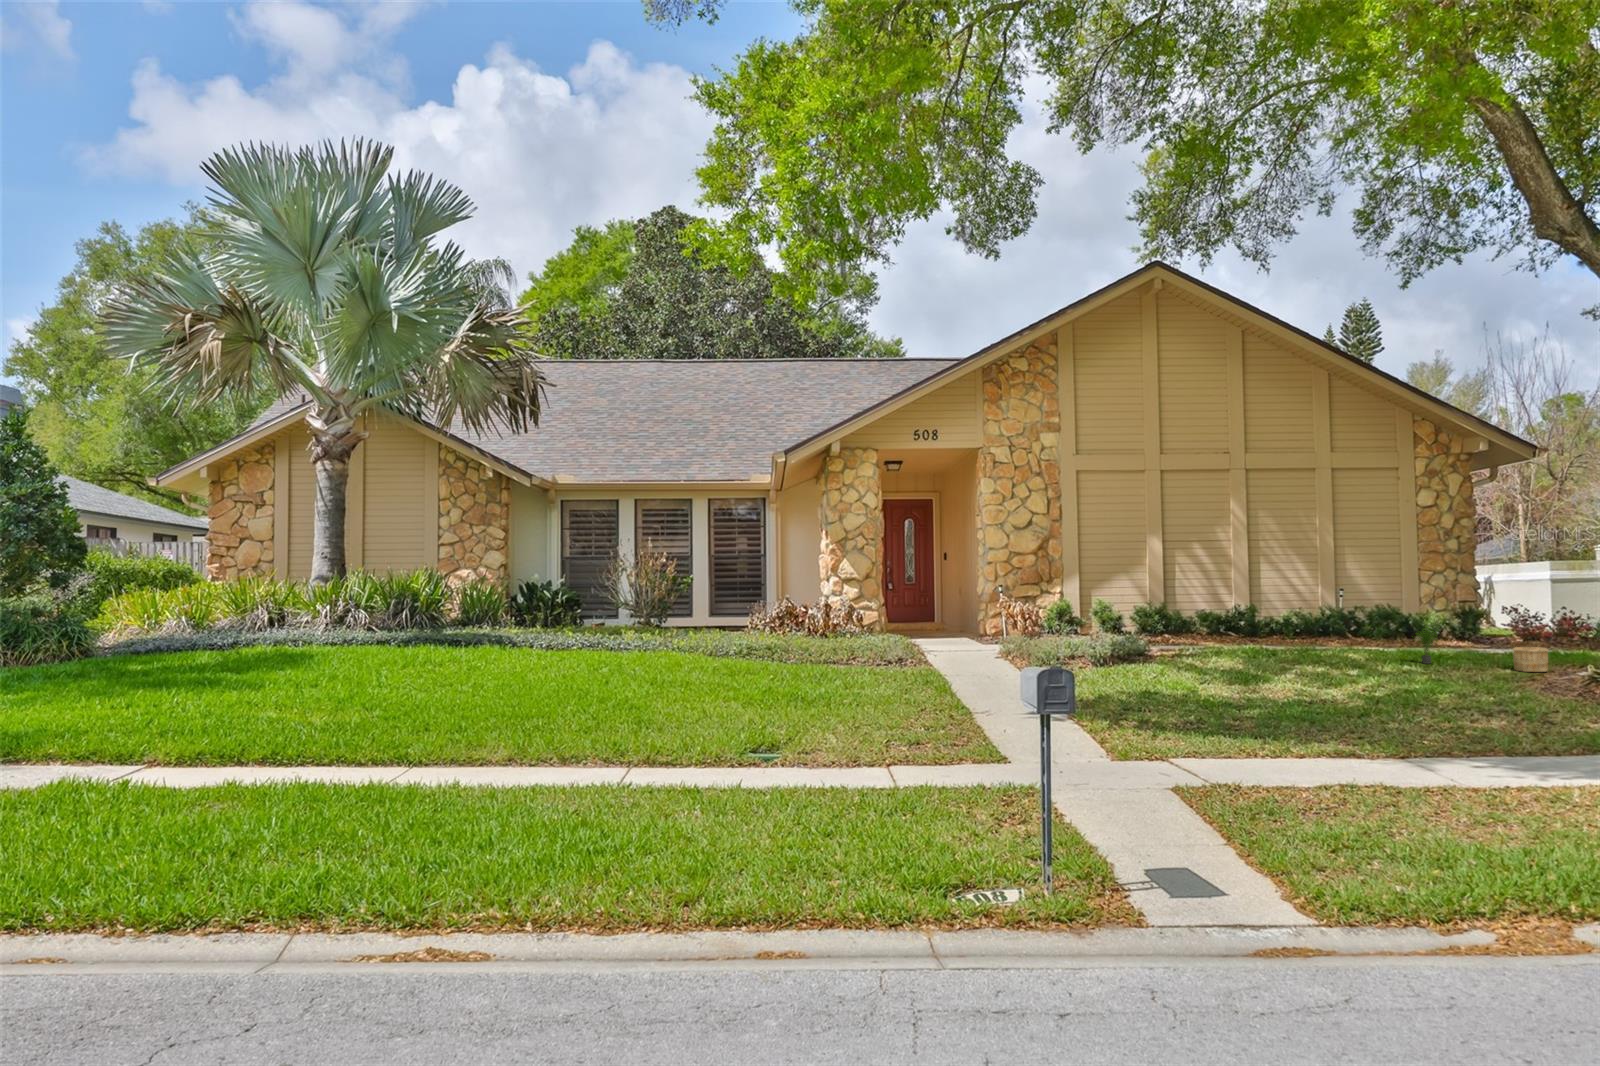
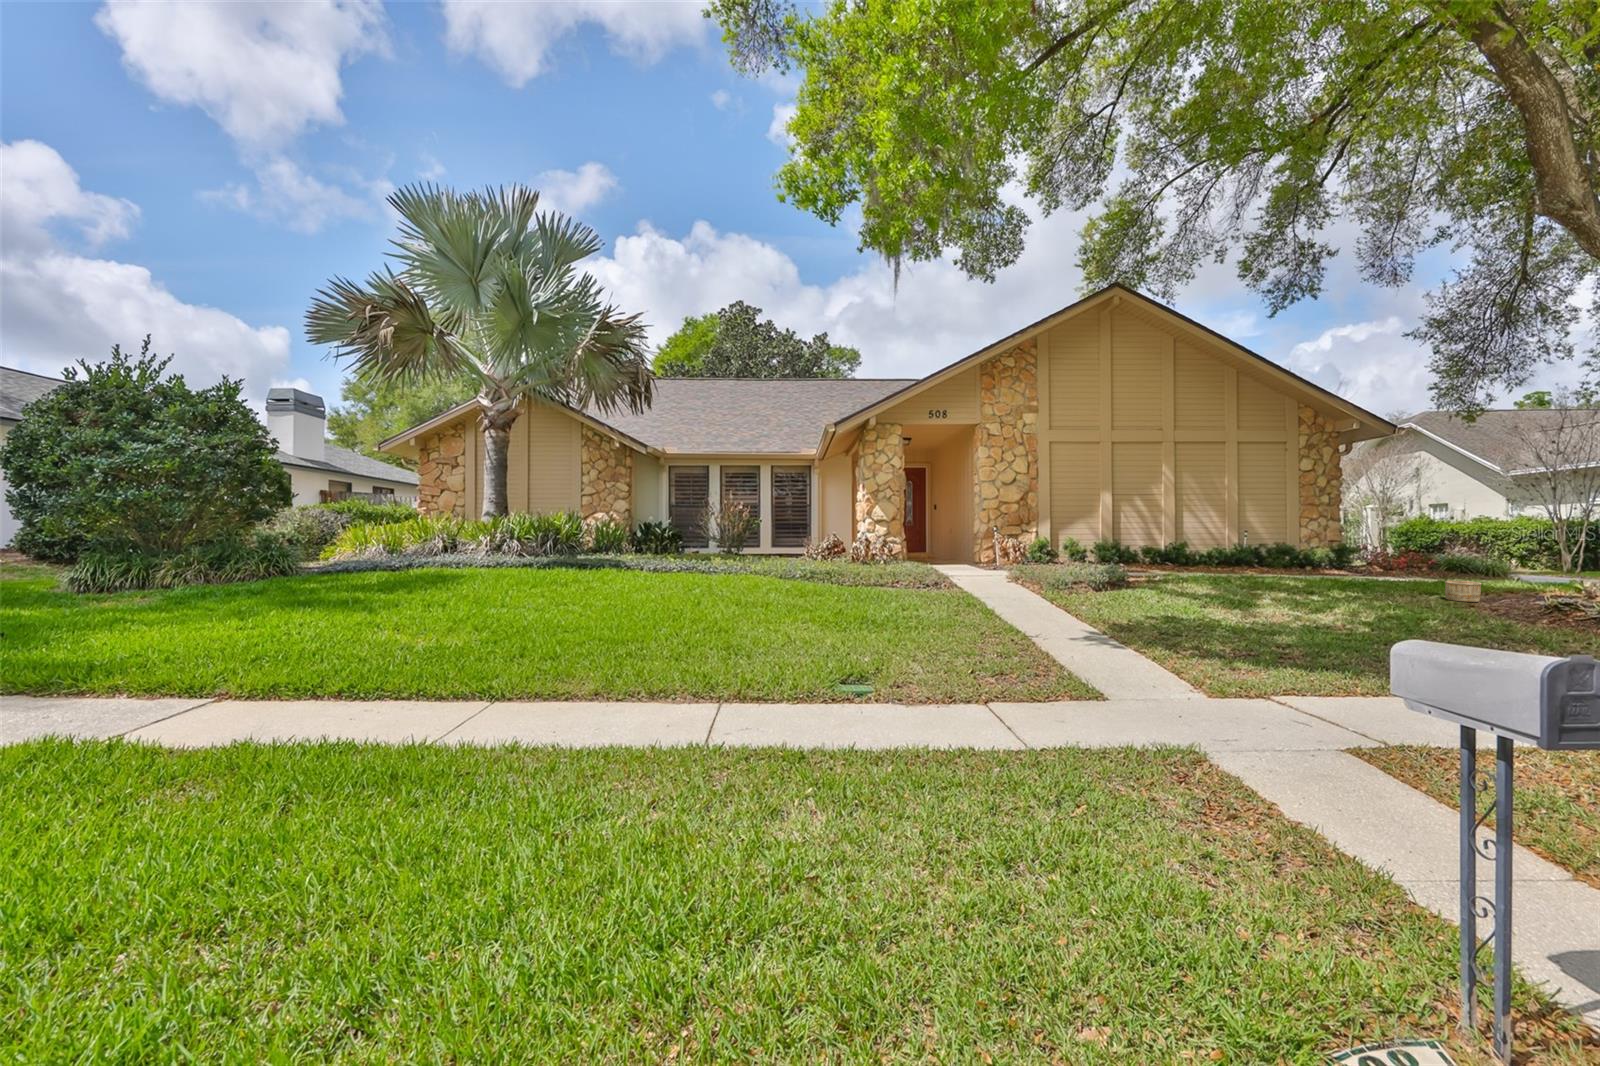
potted plant: present [1418,627,1436,664] -> none [1345,561,1375,592]

